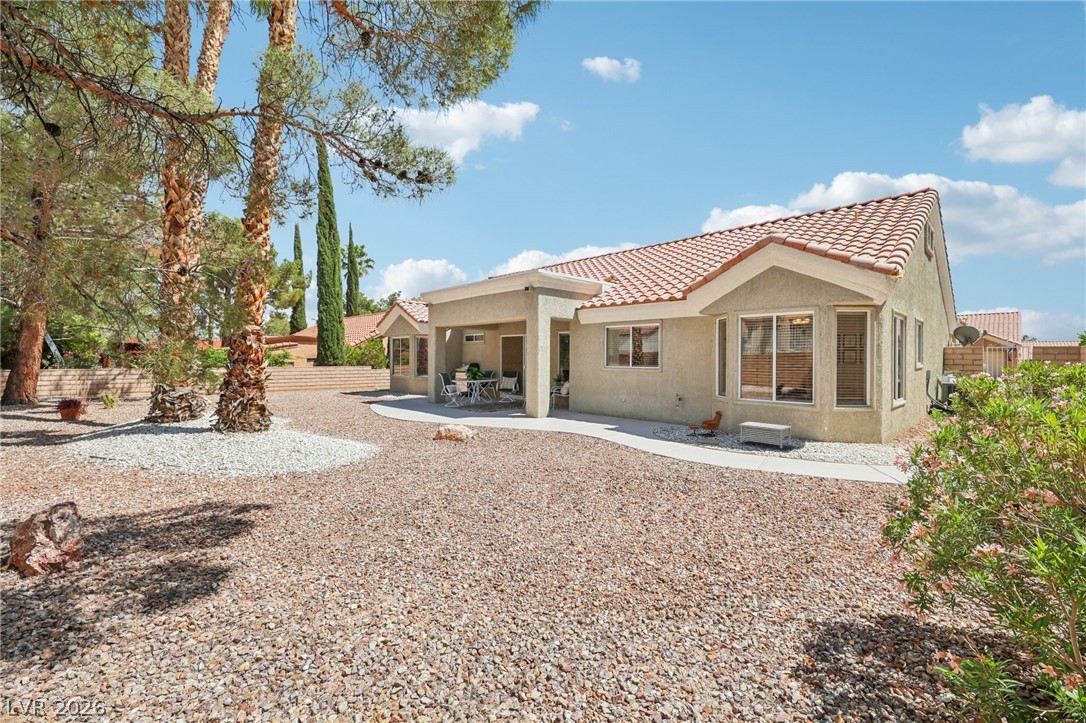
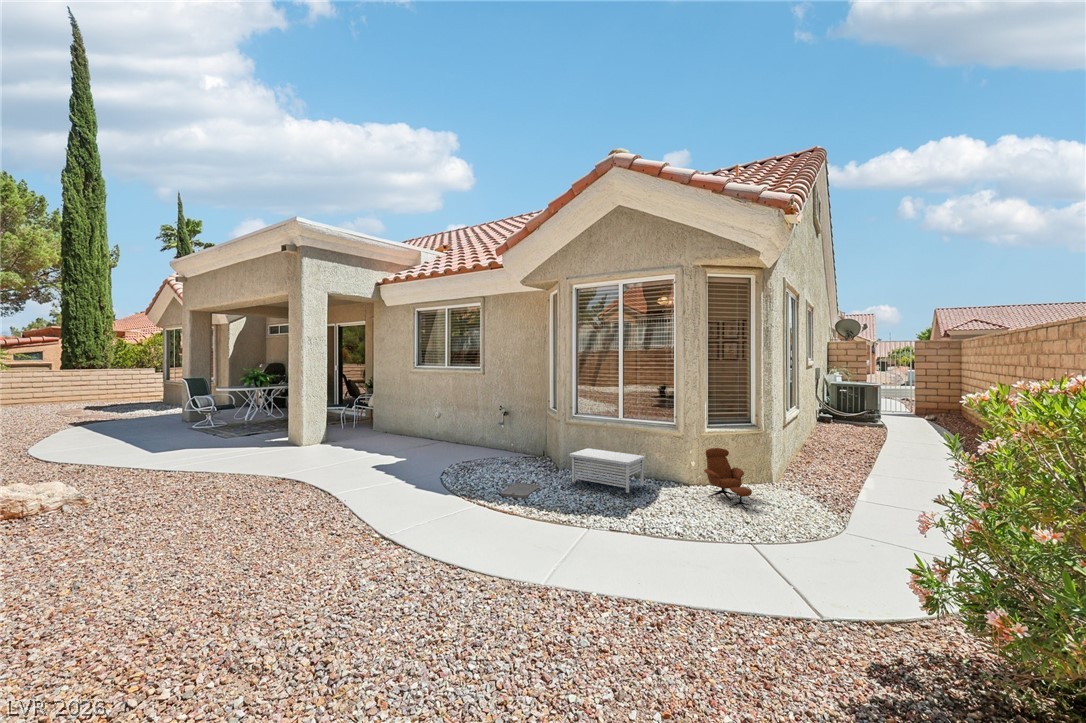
lounge chair: present [689,411,722,436] -> present [704,448,752,510]

